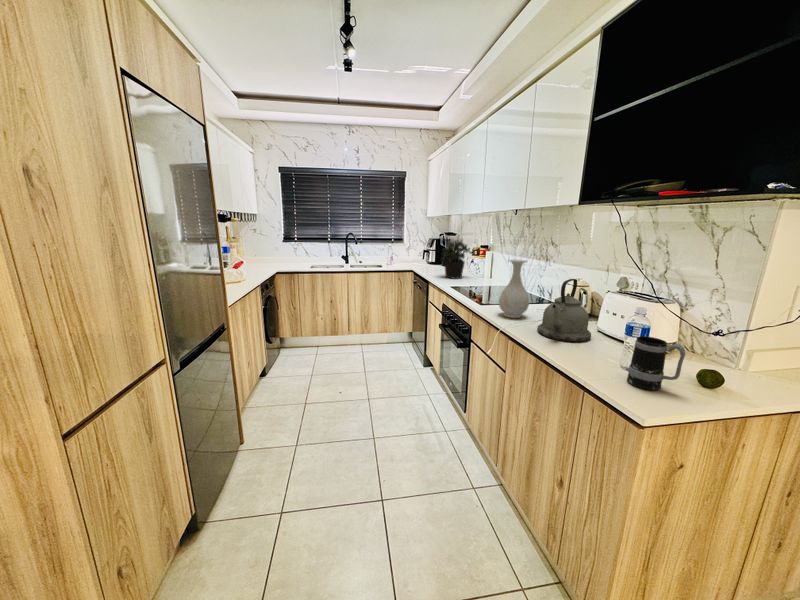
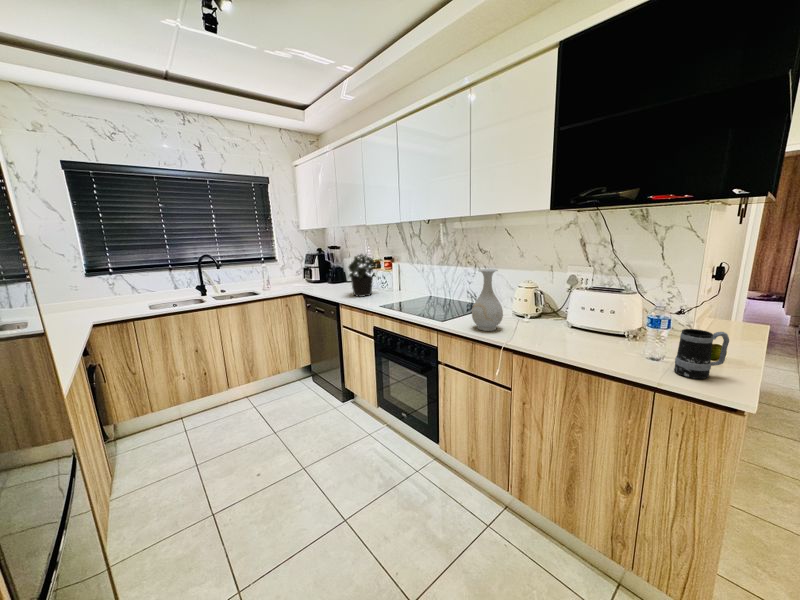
kettle: present [537,279,591,342] -> none [530,282,583,346]

